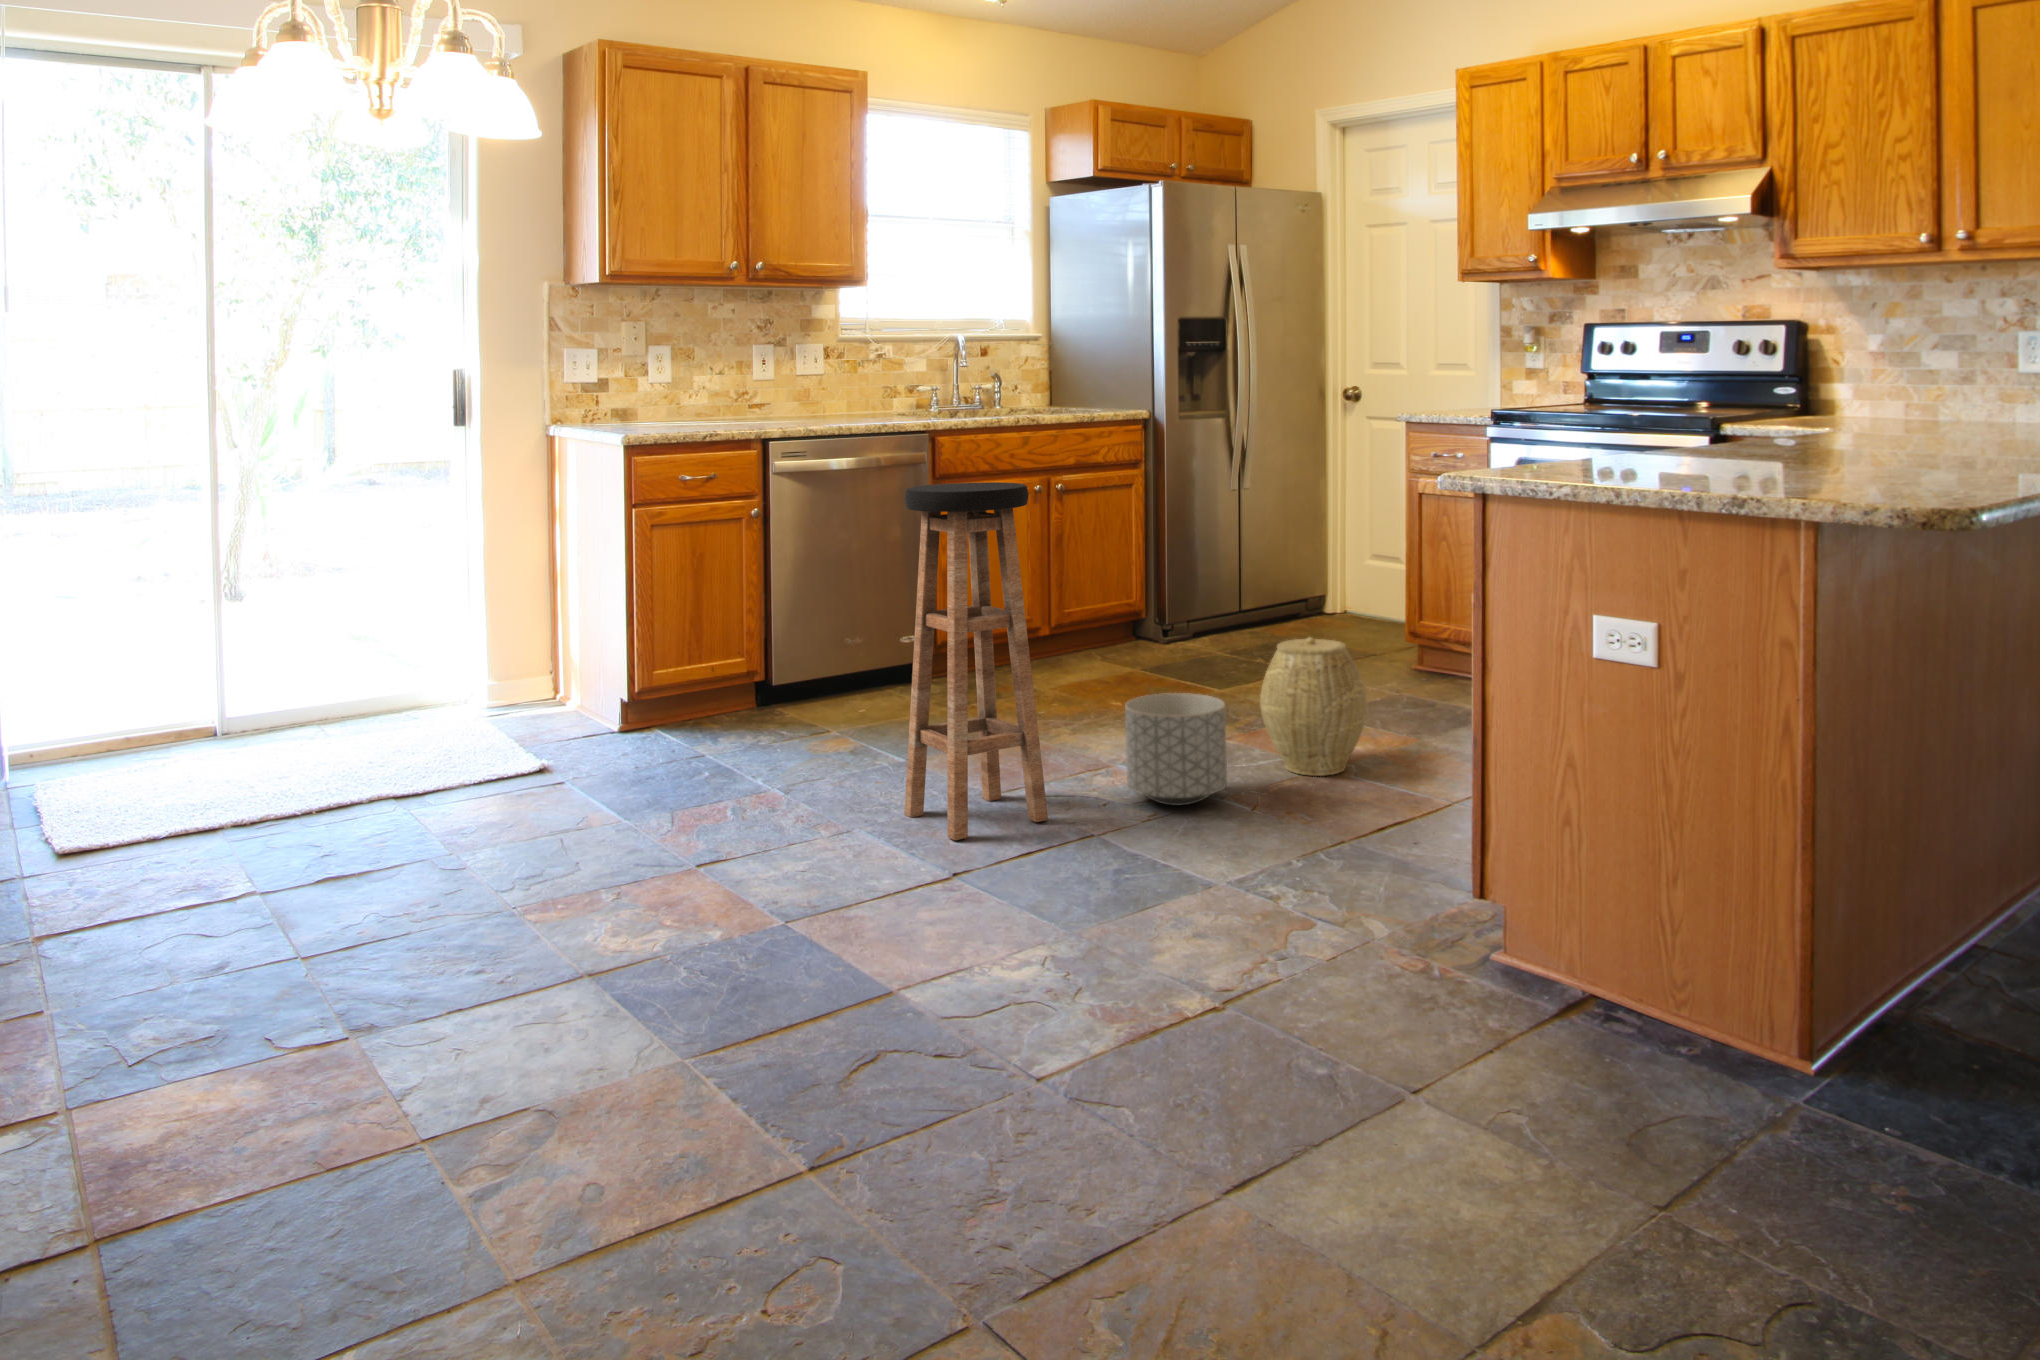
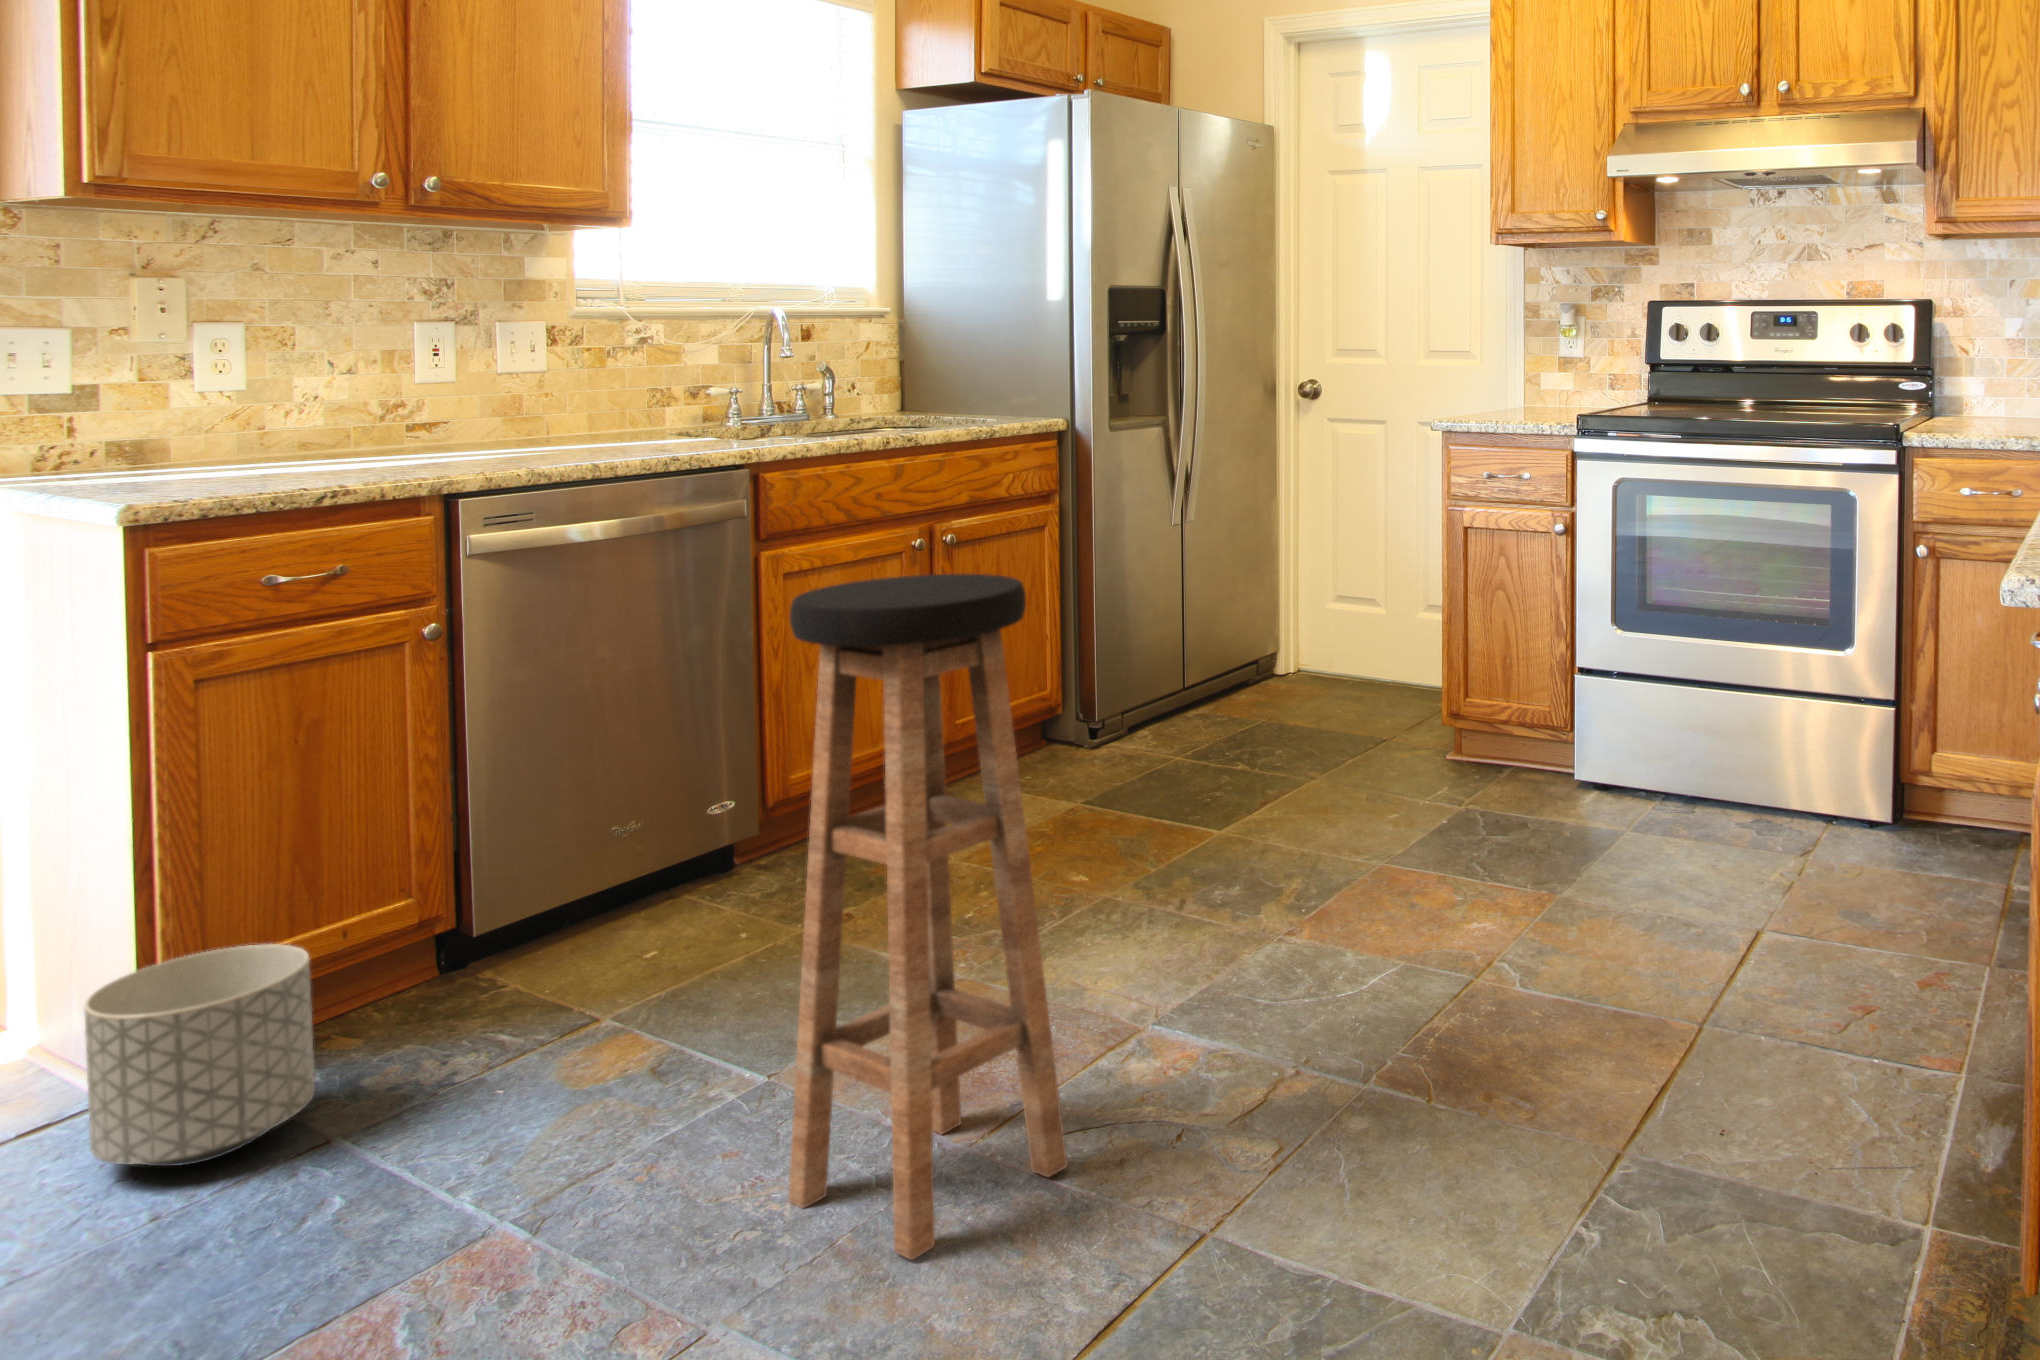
woven basket: present [1260,637,1367,776] -> none [1349,769,1506,984]
planter: present [1125,693,1227,806] -> present [84,944,315,1166]

